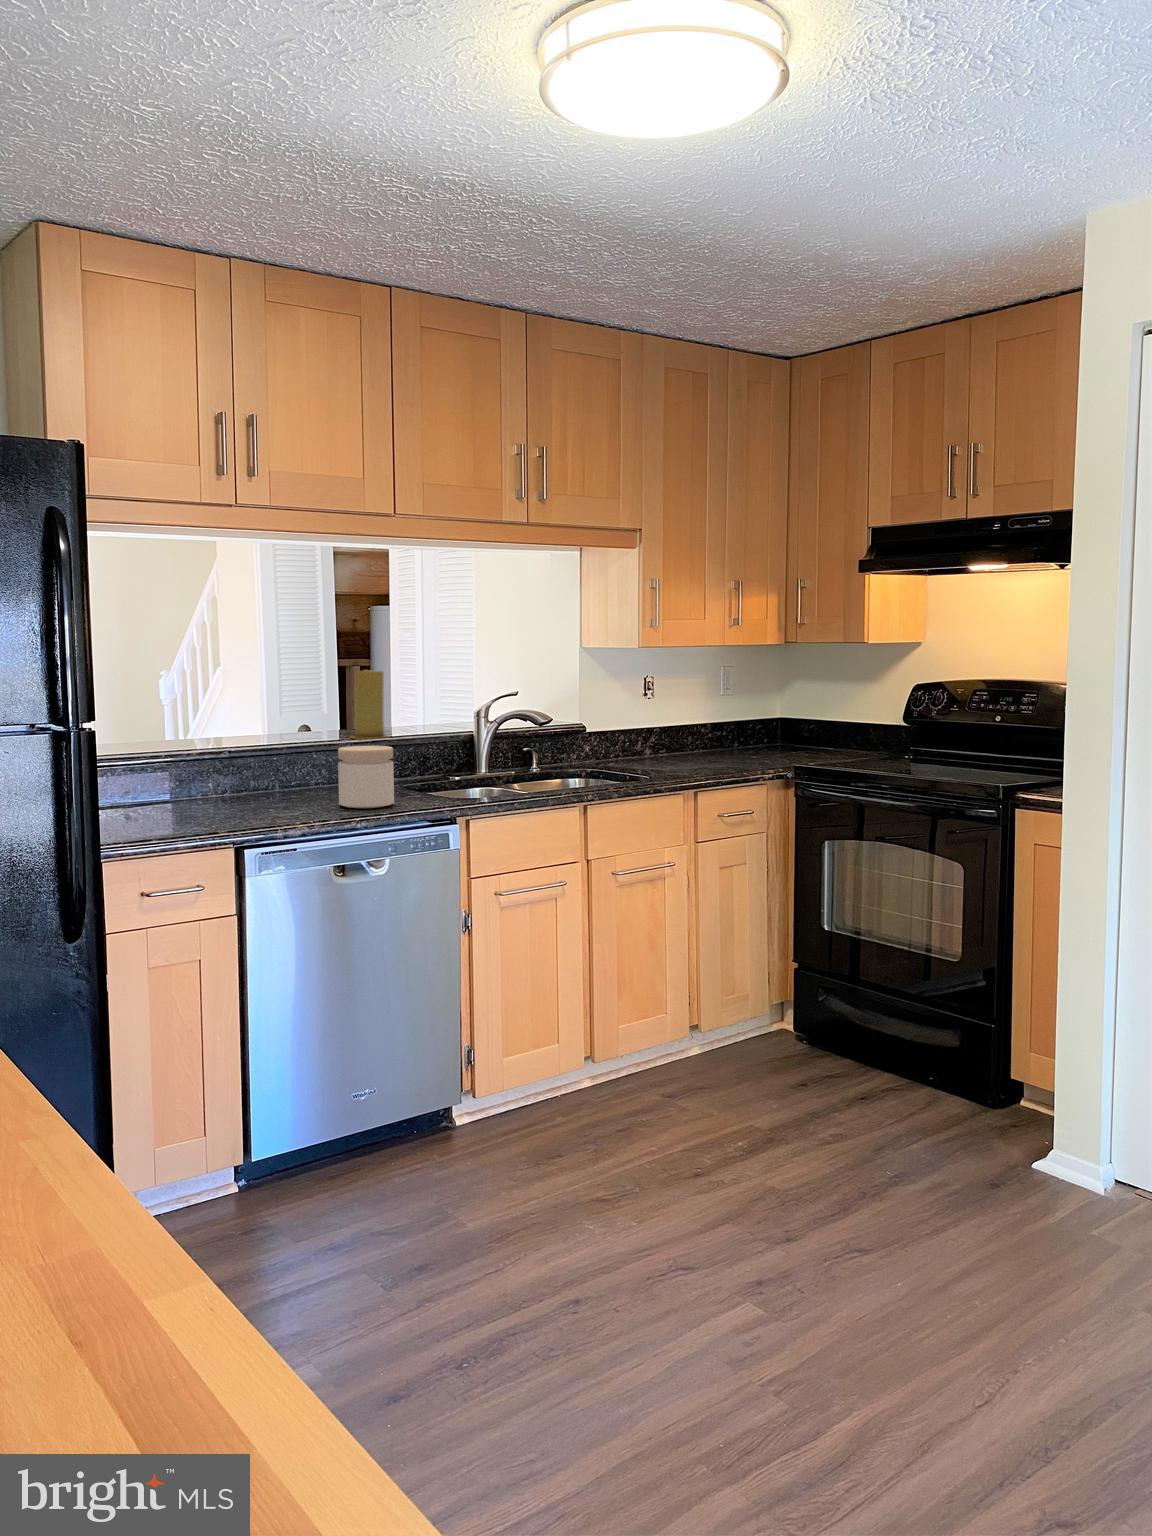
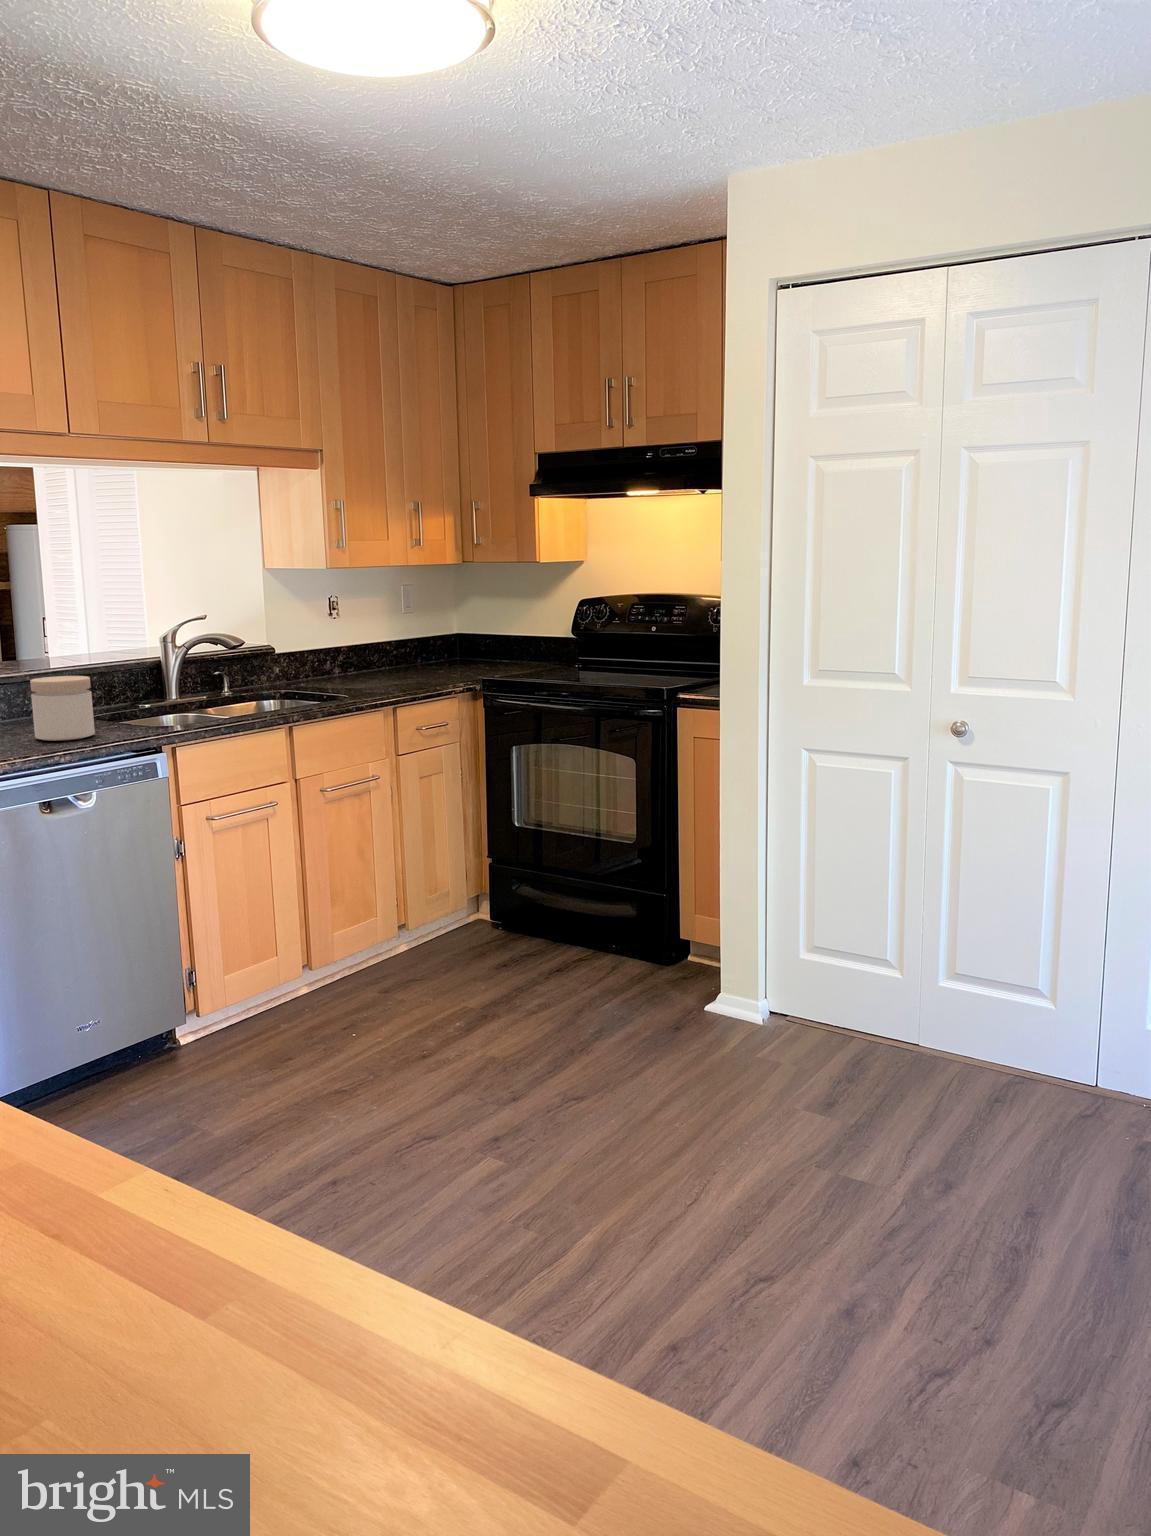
candle: present [351,670,388,739] -> none [30,597,73,669]

